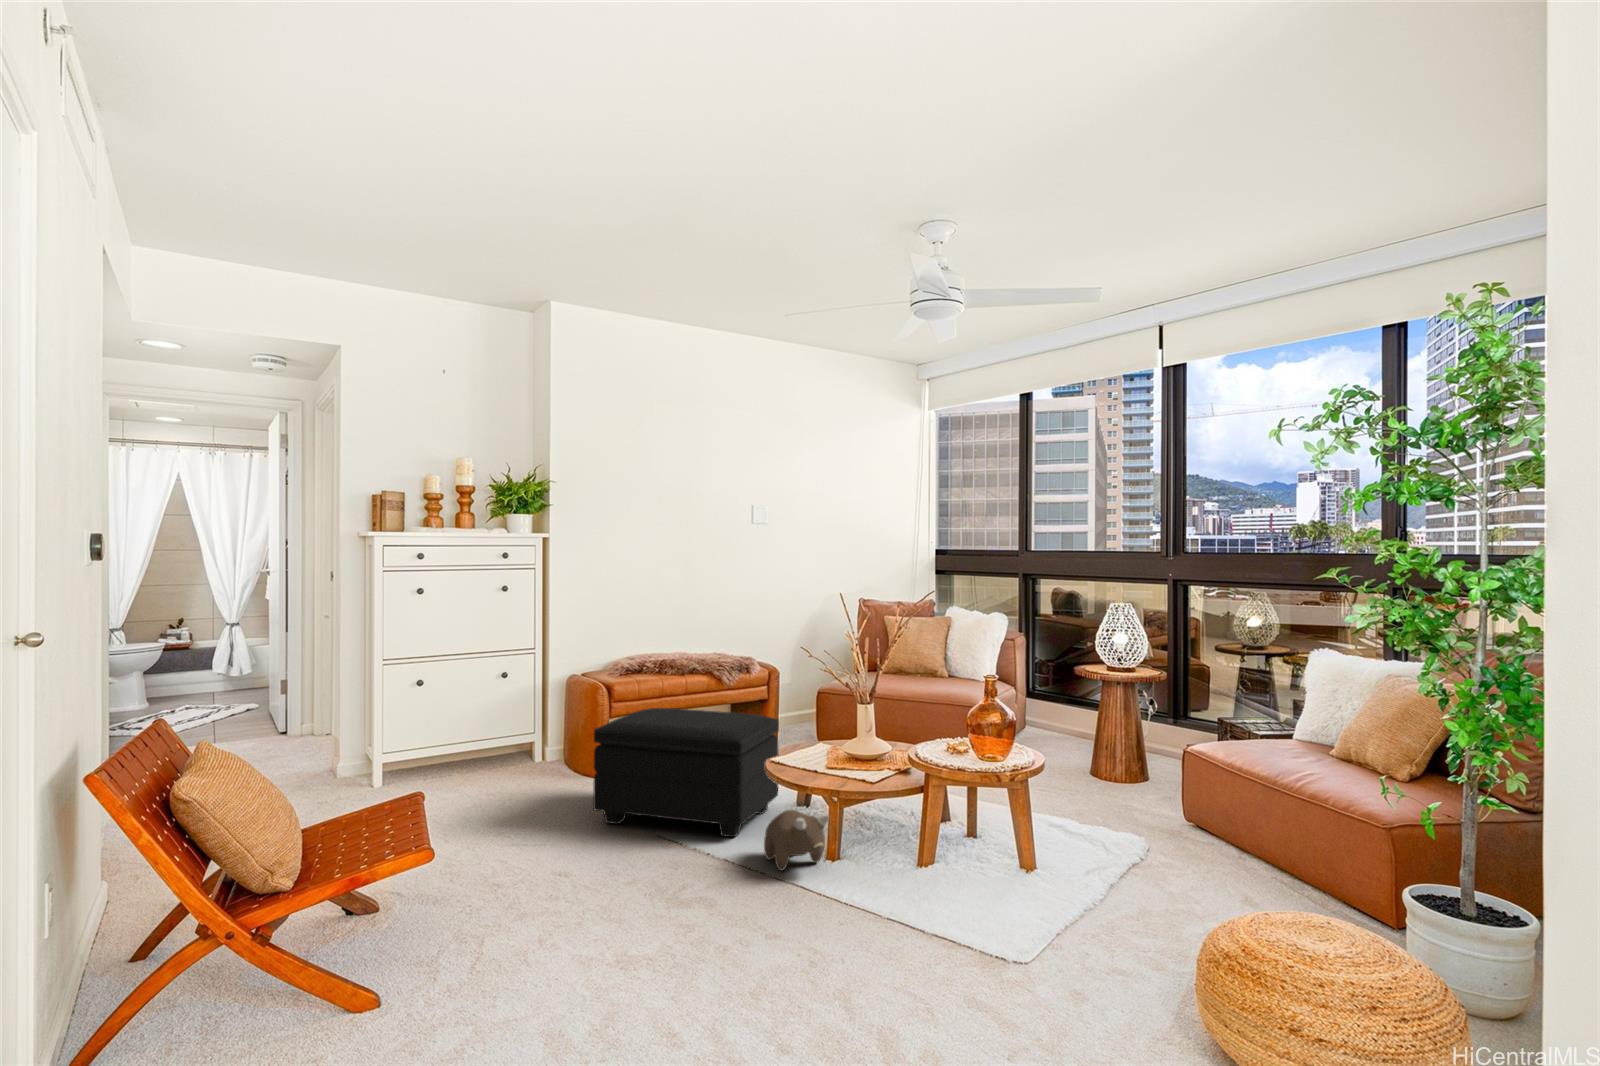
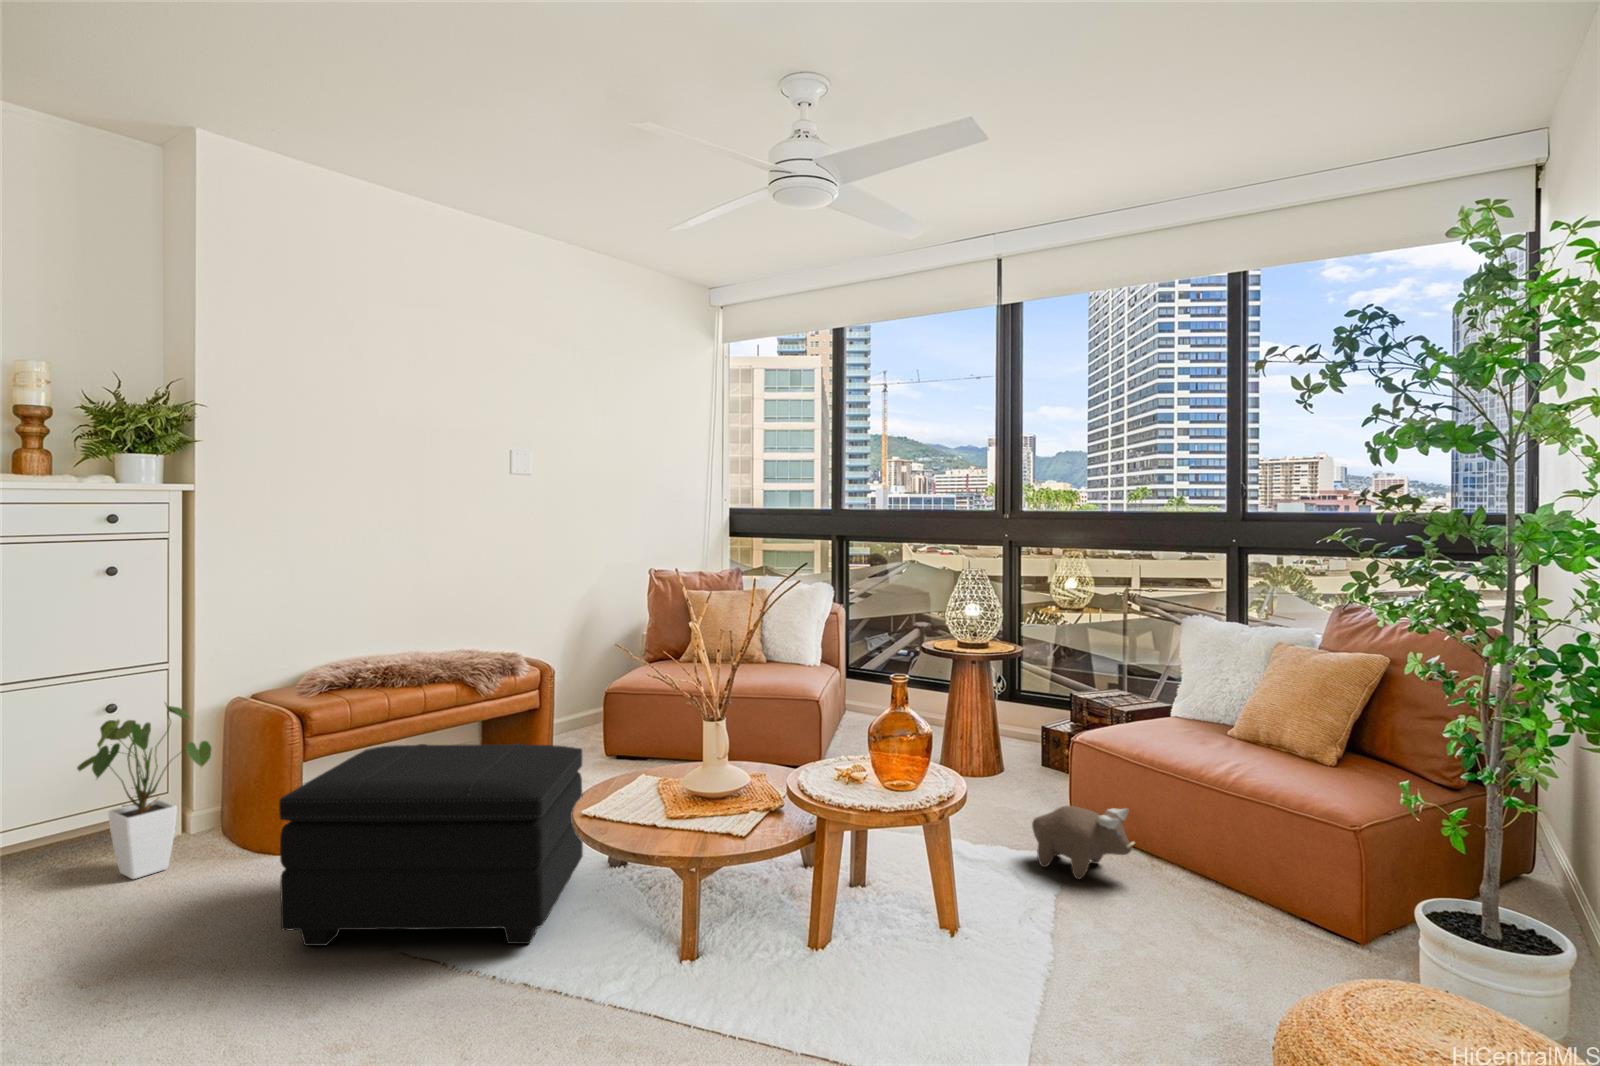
house plant: none [485,674,557,782] -> present [77,704,211,879]
plush toy: present [764,810,829,870] -> present [1032,806,1134,879]

